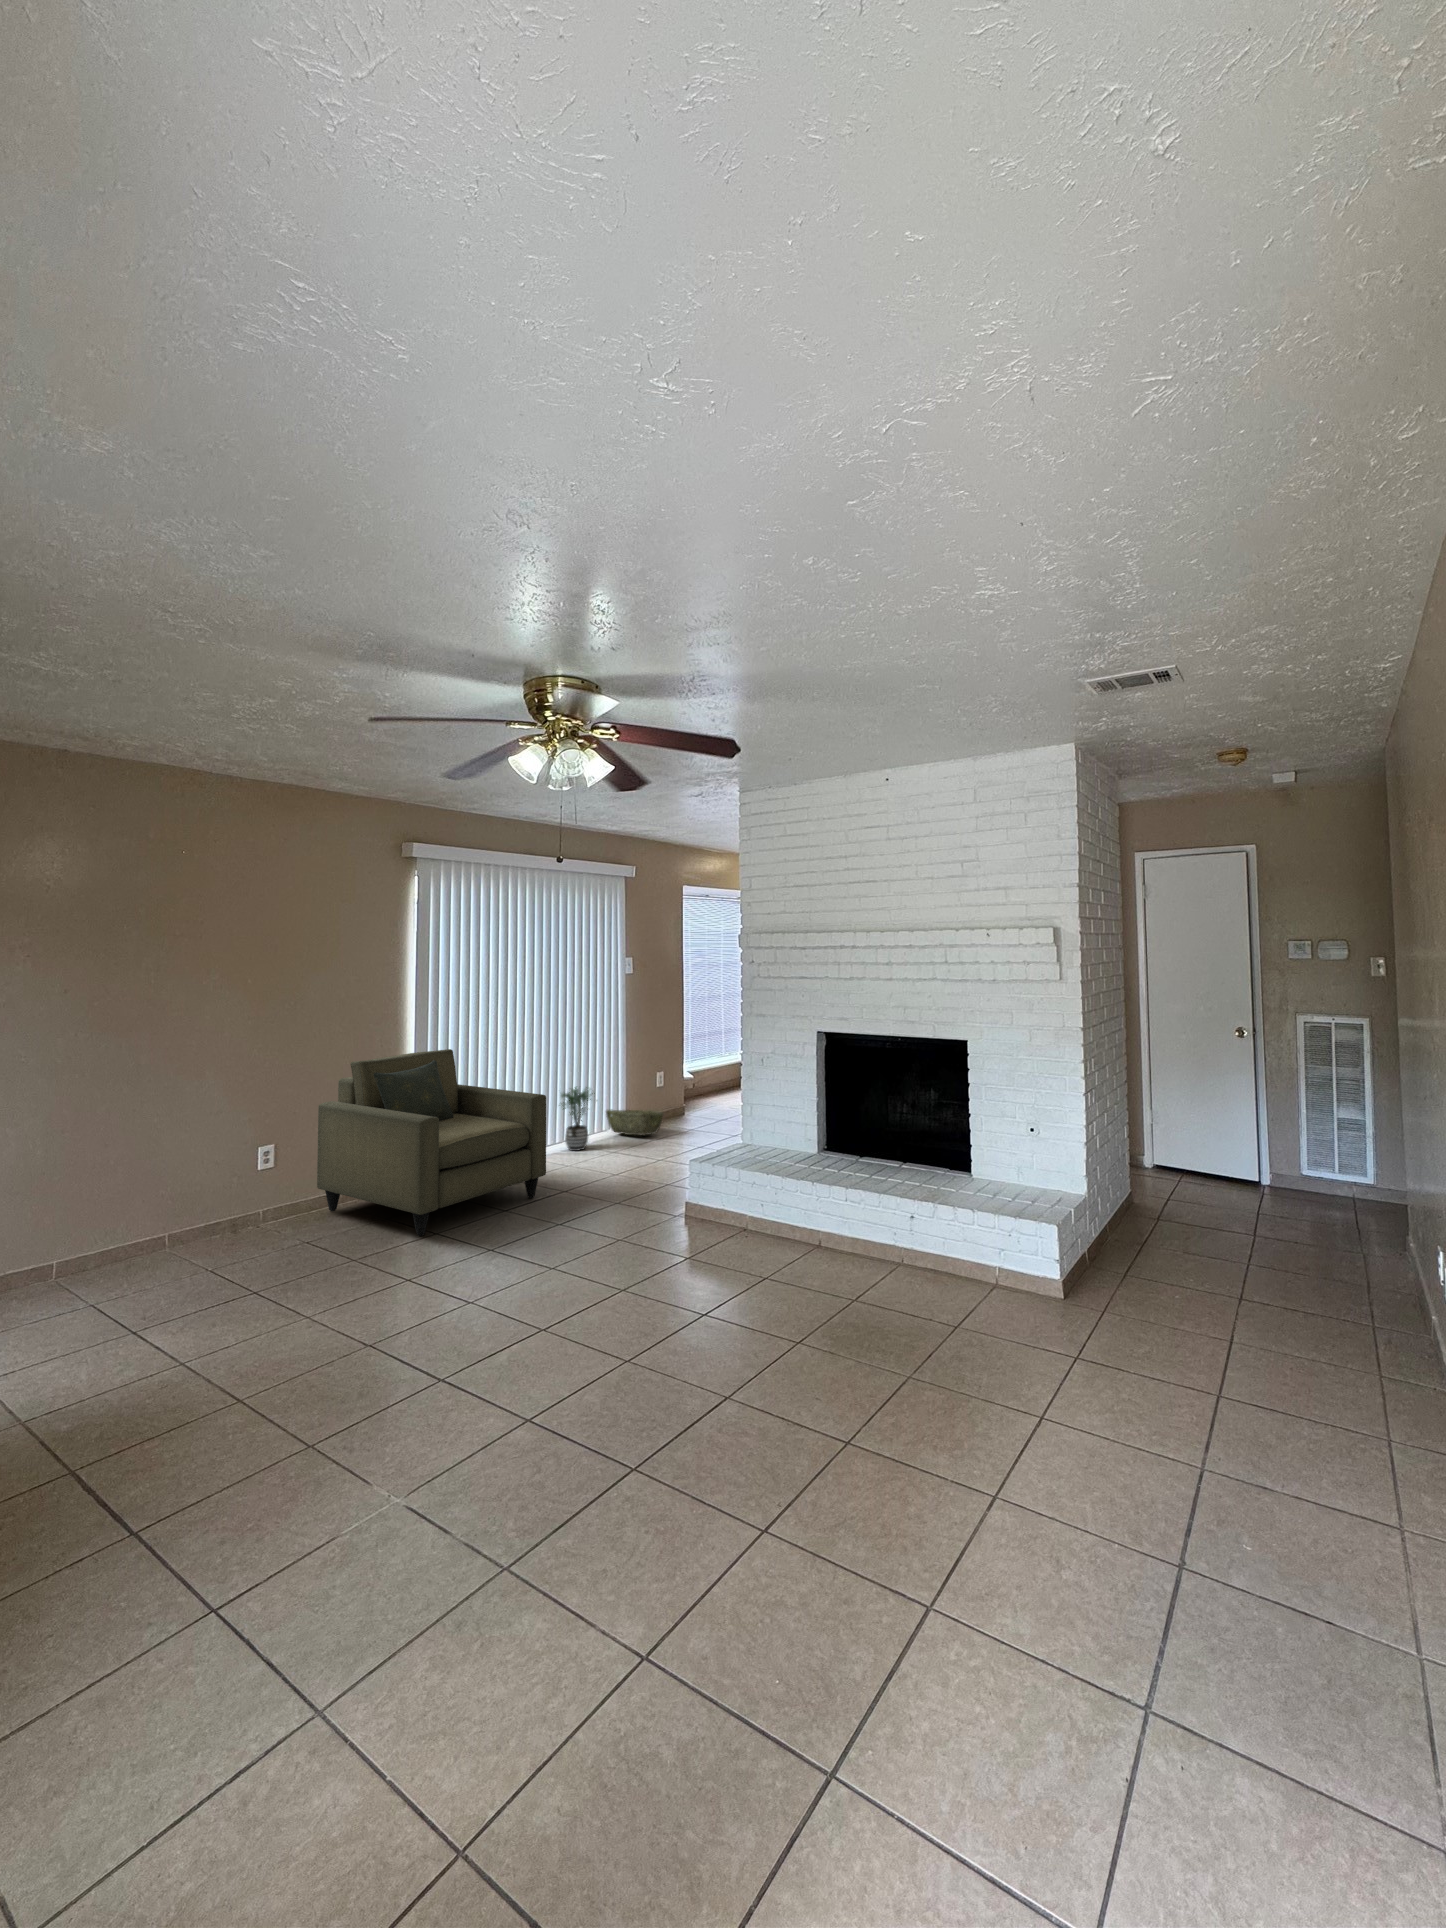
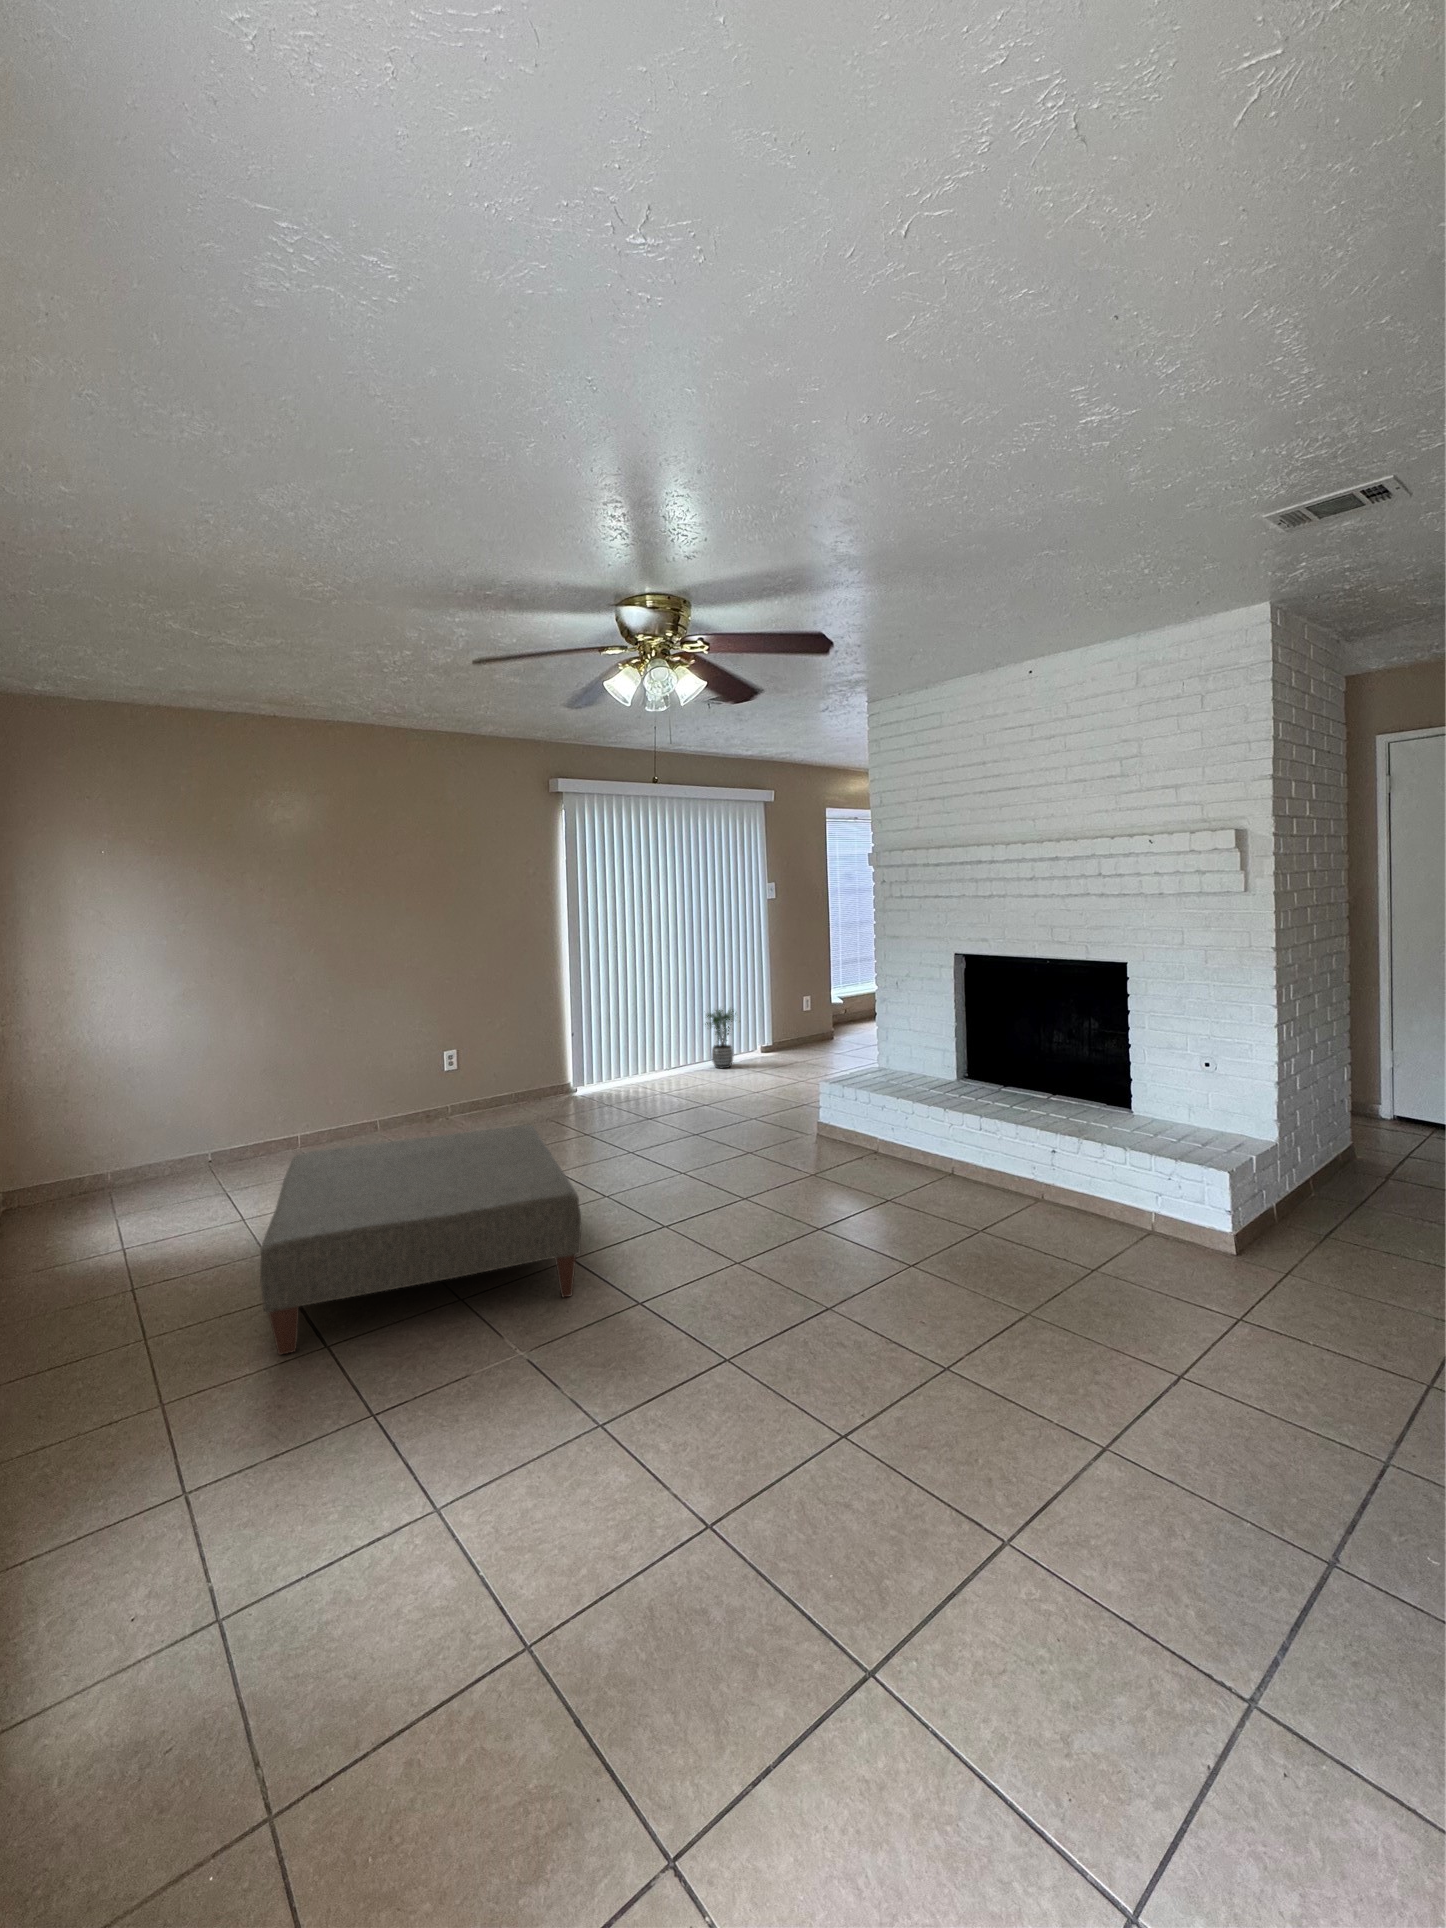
armchair: present [317,1049,546,1236] -> none [490,970,687,1135]
woven basket: present [606,1110,663,1135] -> none [751,1031,808,1058]
ottoman: none [46,1229,463,1556] -> present [260,1125,581,1355]

